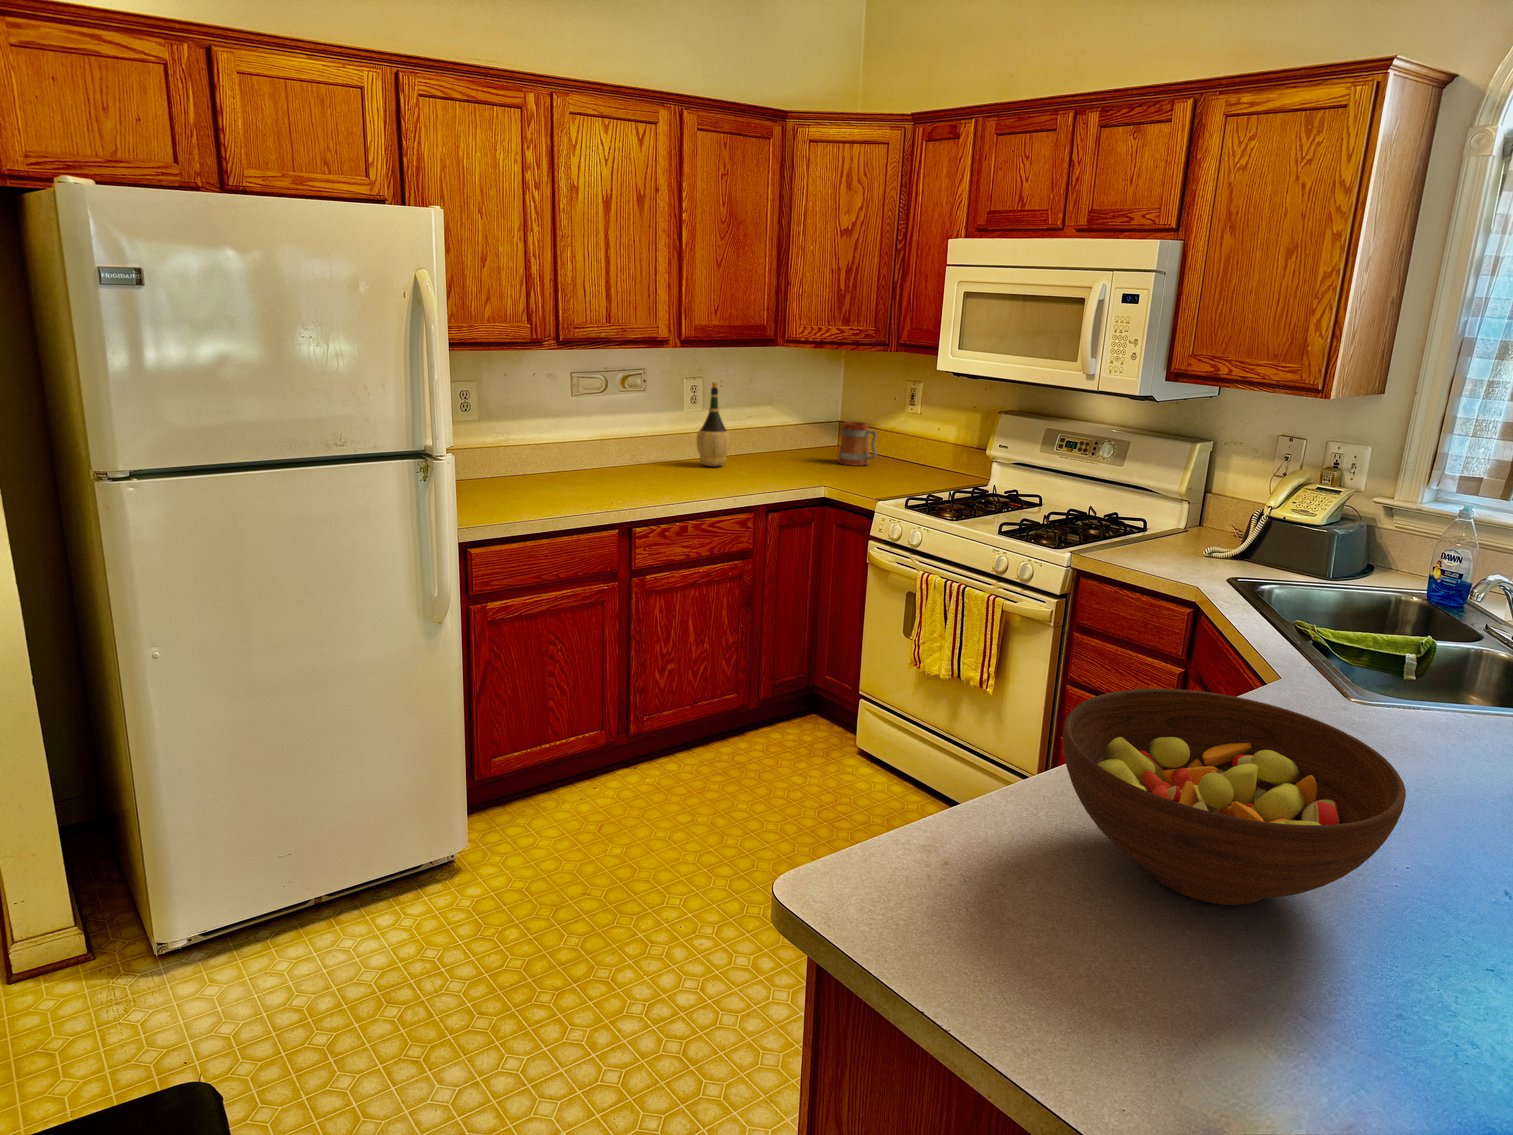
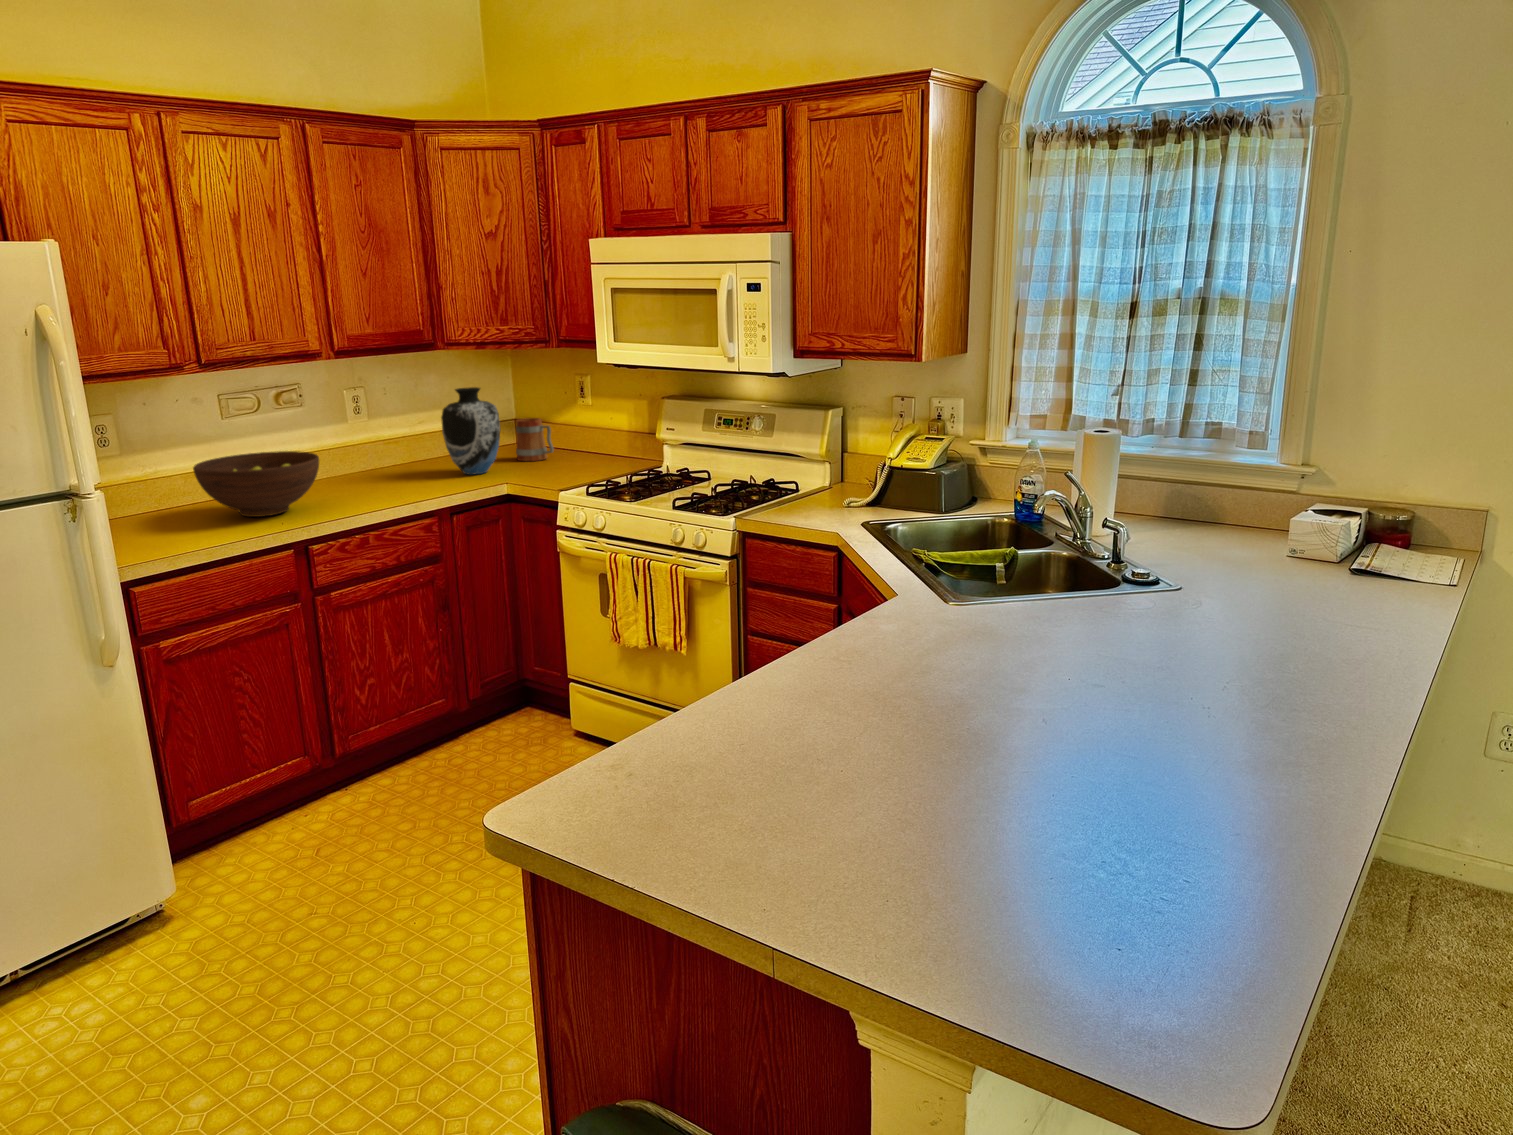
wine bottle: present [696,382,730,466] -> none [366,392,402,477]
vase: none [770,385,828,473] -> present [441,387,501,474]
fruit bowl: present [1063,689,1406,905] -> present [193,451,319,517]

